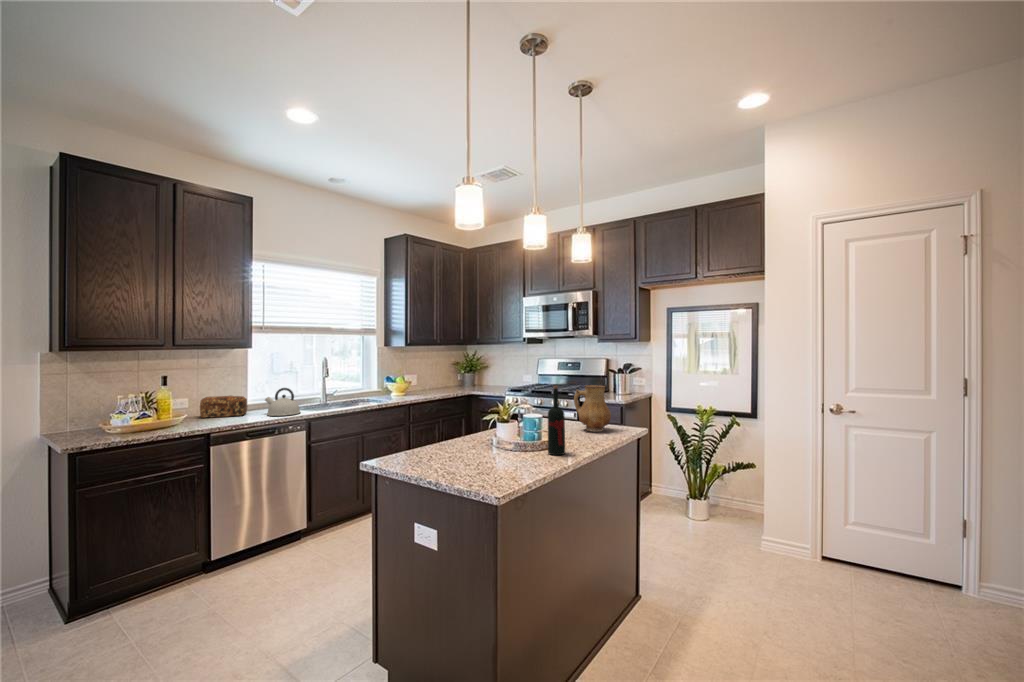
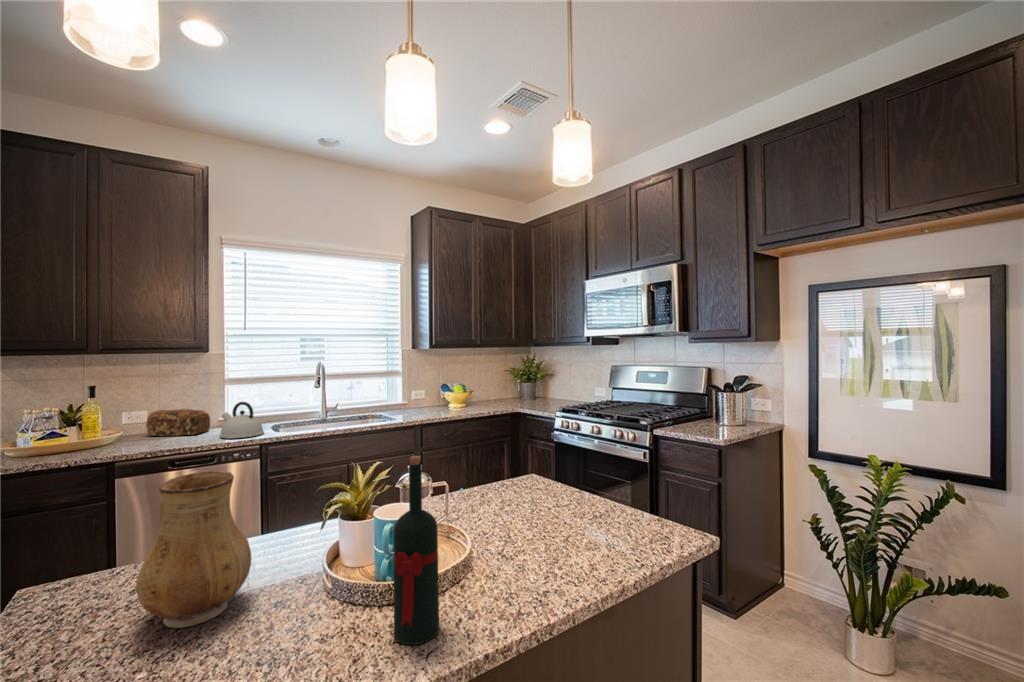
ceramic pitcher: present [574,385,611,432] -> present [136,471,252,628]

